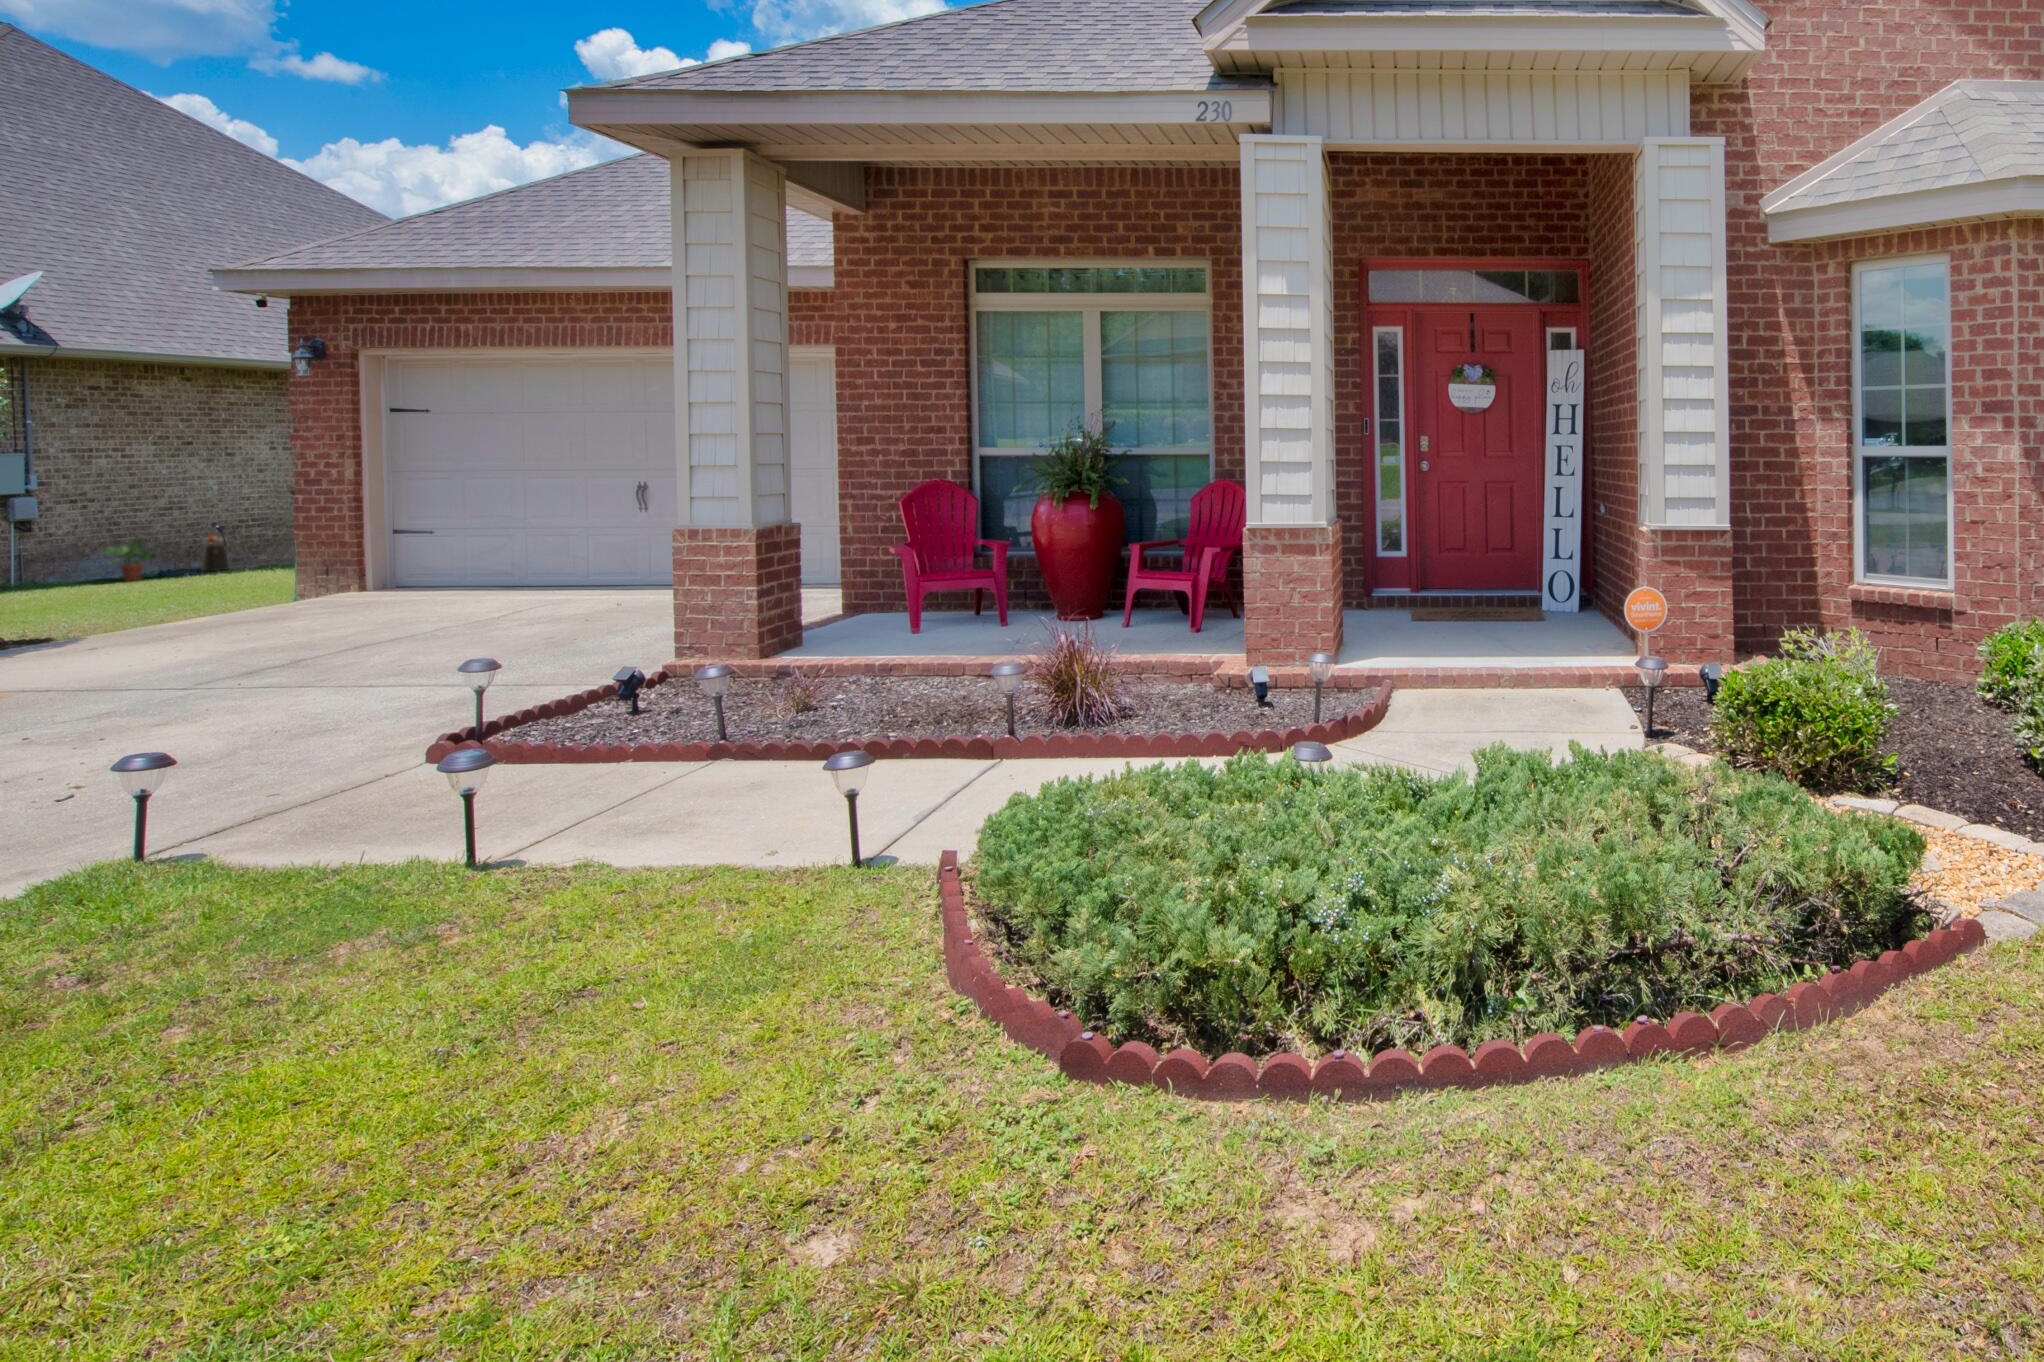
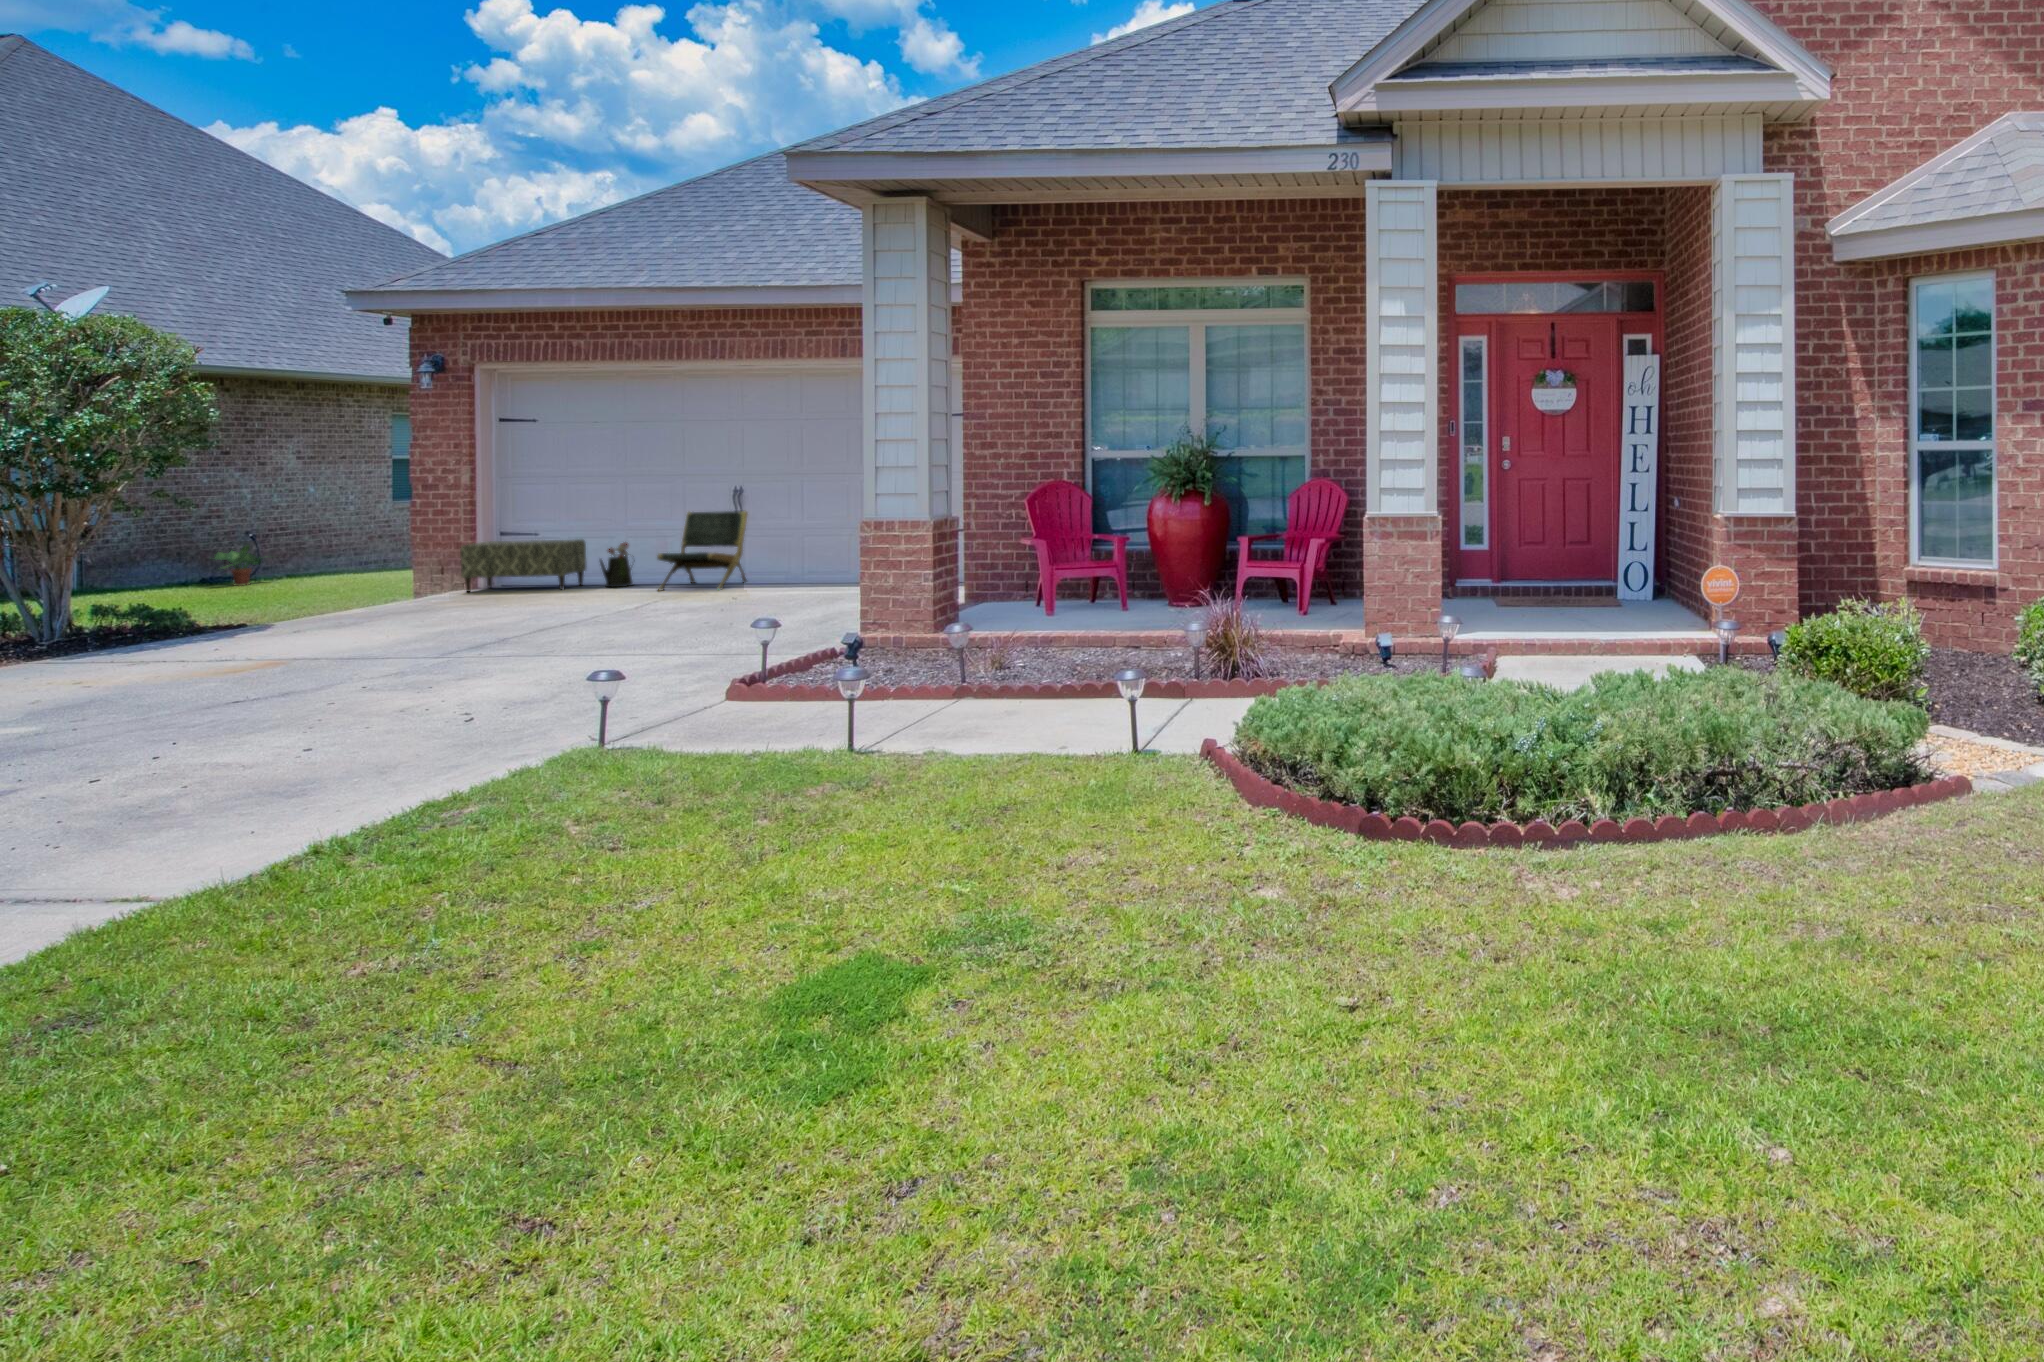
lounge chair: none [537,508,643,593] -> present [657,511,748,591]
watering can: present [202,534,230,571] -> present [600,542,633,587]
bench: none [329,537,471,594] -> present [460,539,586,592]

